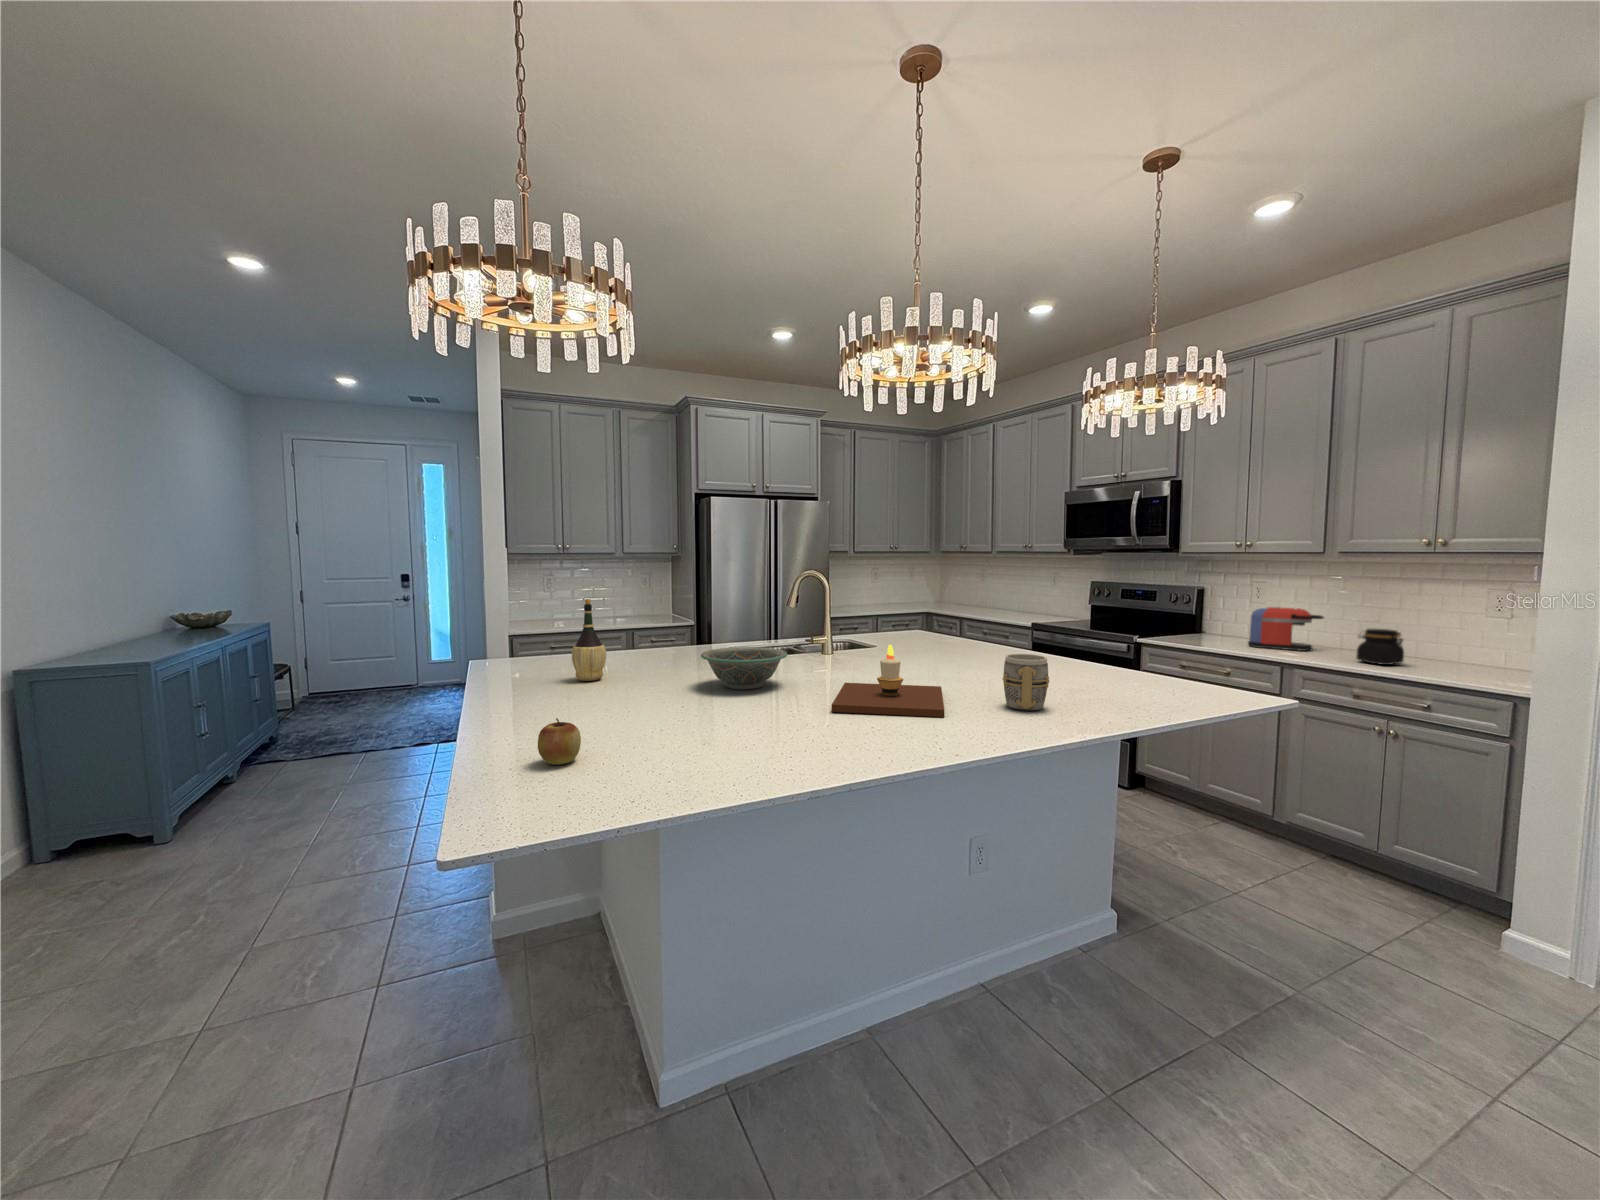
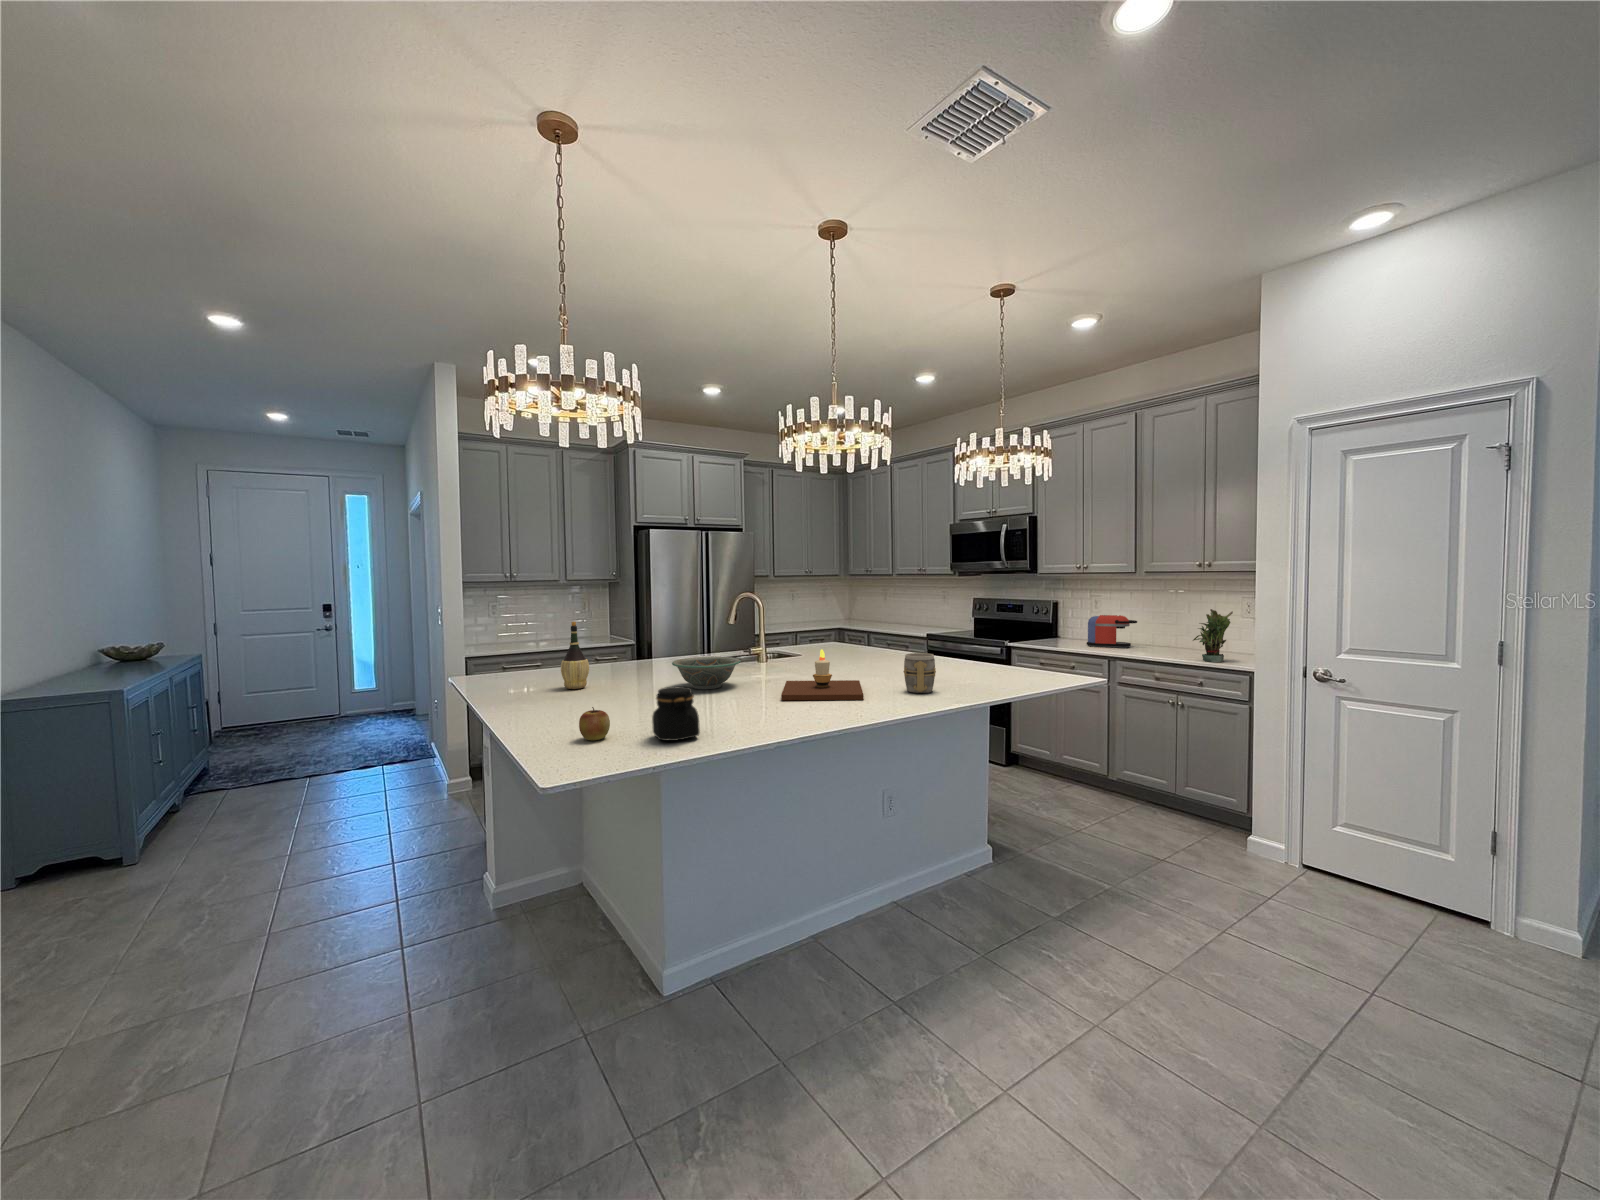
potted plant: none [1415,603,1486,678] -> present [1193,609,1233,662]
jar: present [1356,629,1404,665] -> present [652,686,700,741]

